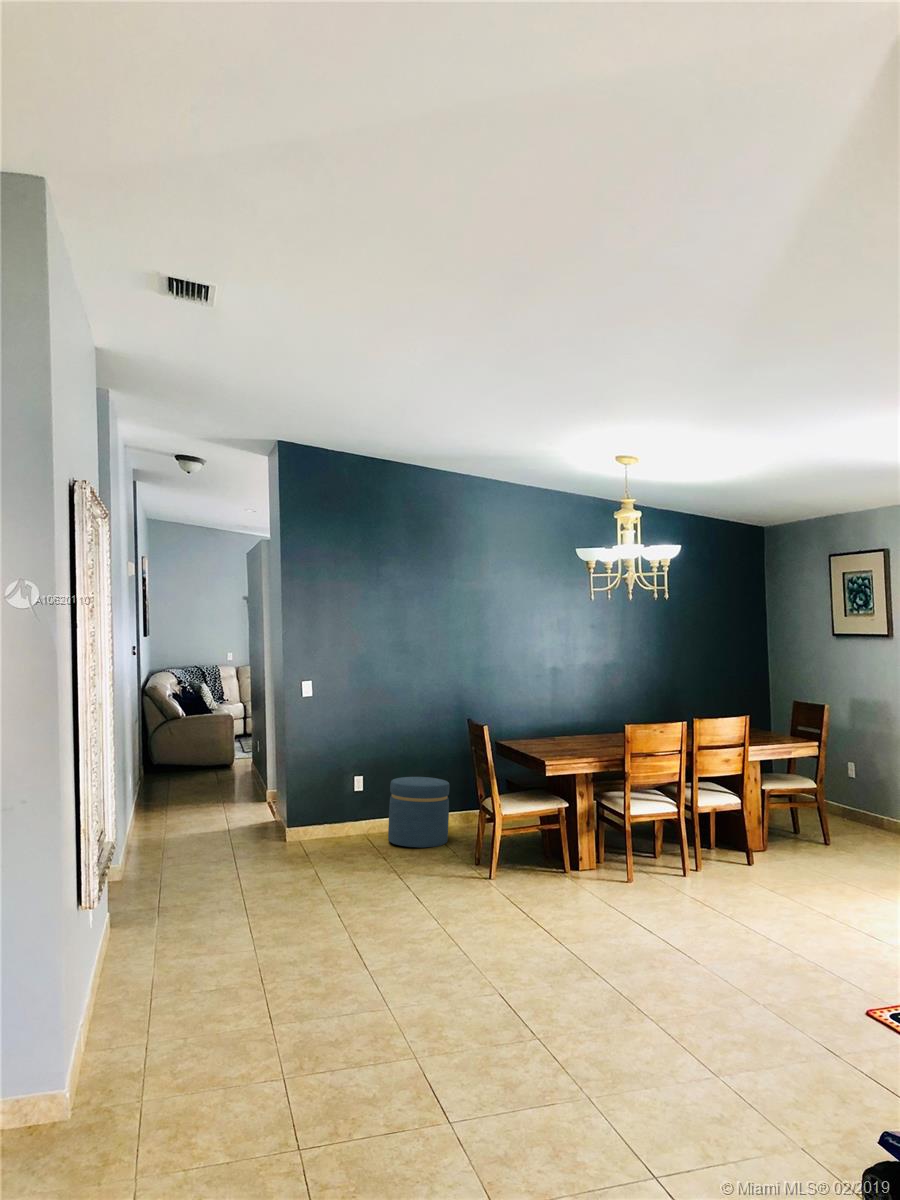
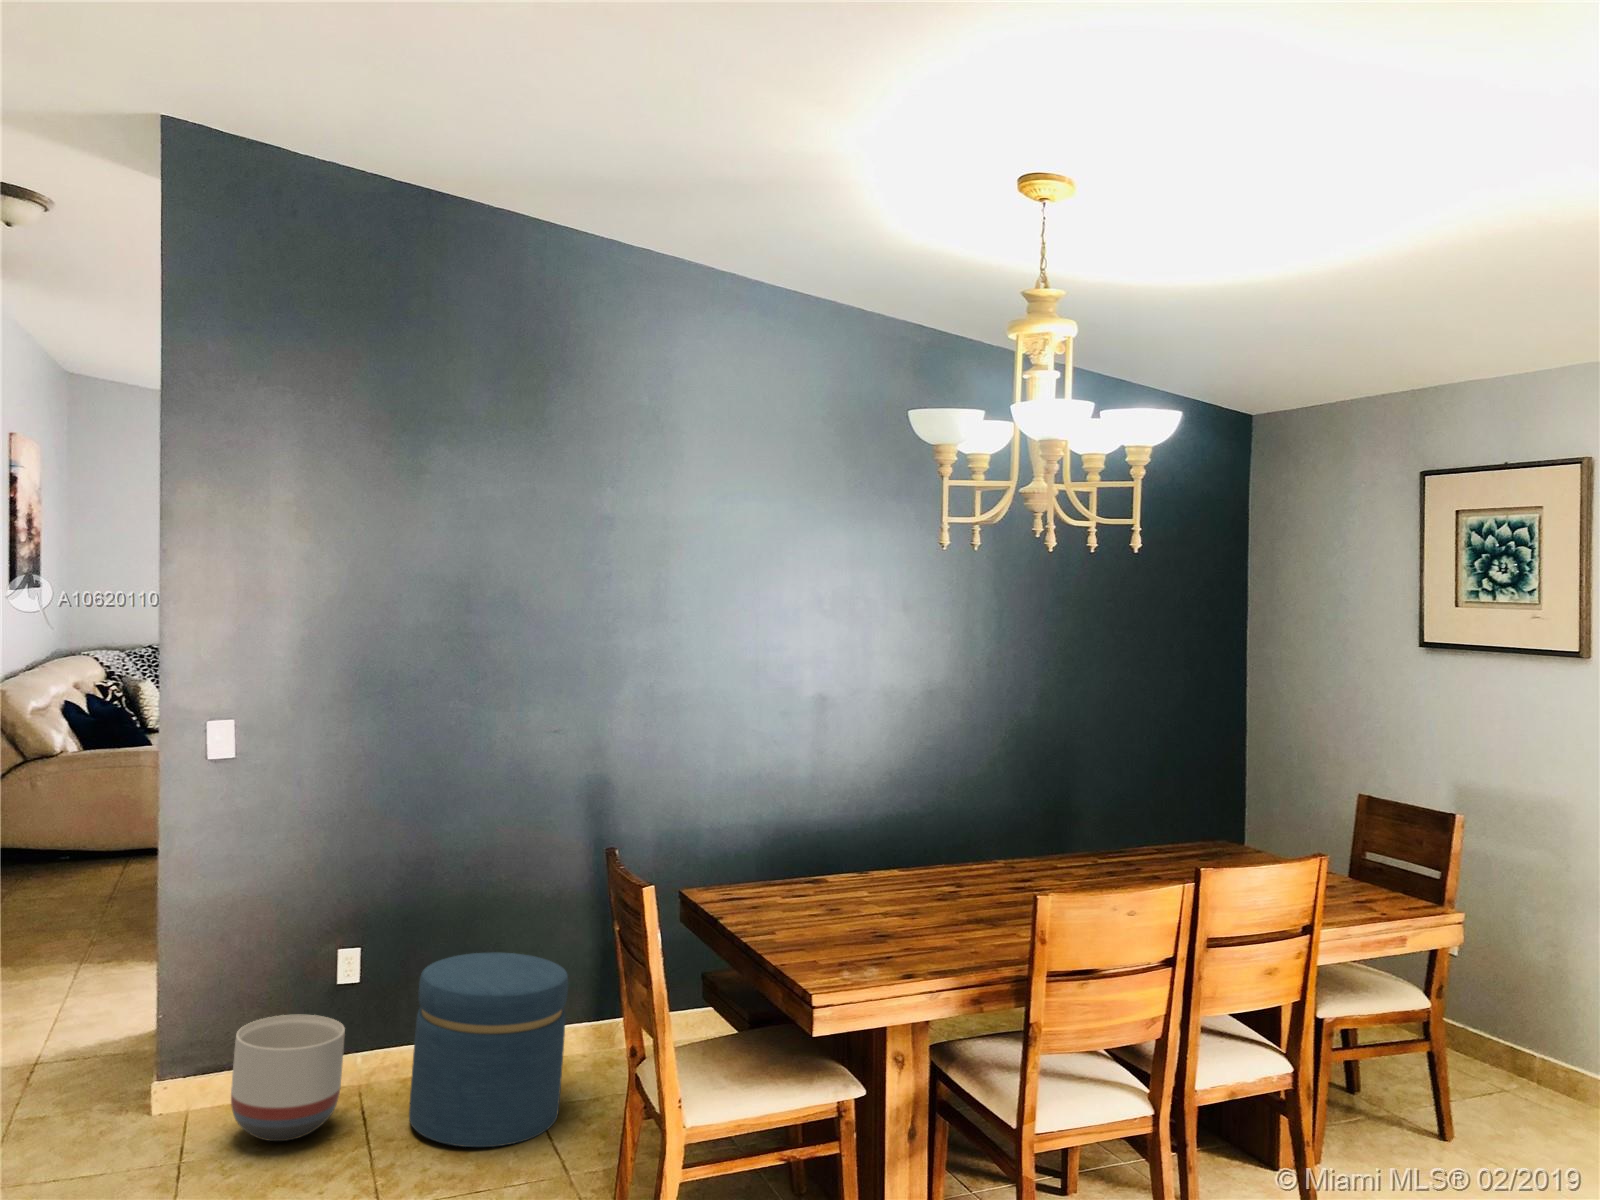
planter: none [321,801,362,847] -> present [231,1015,345,1141]

